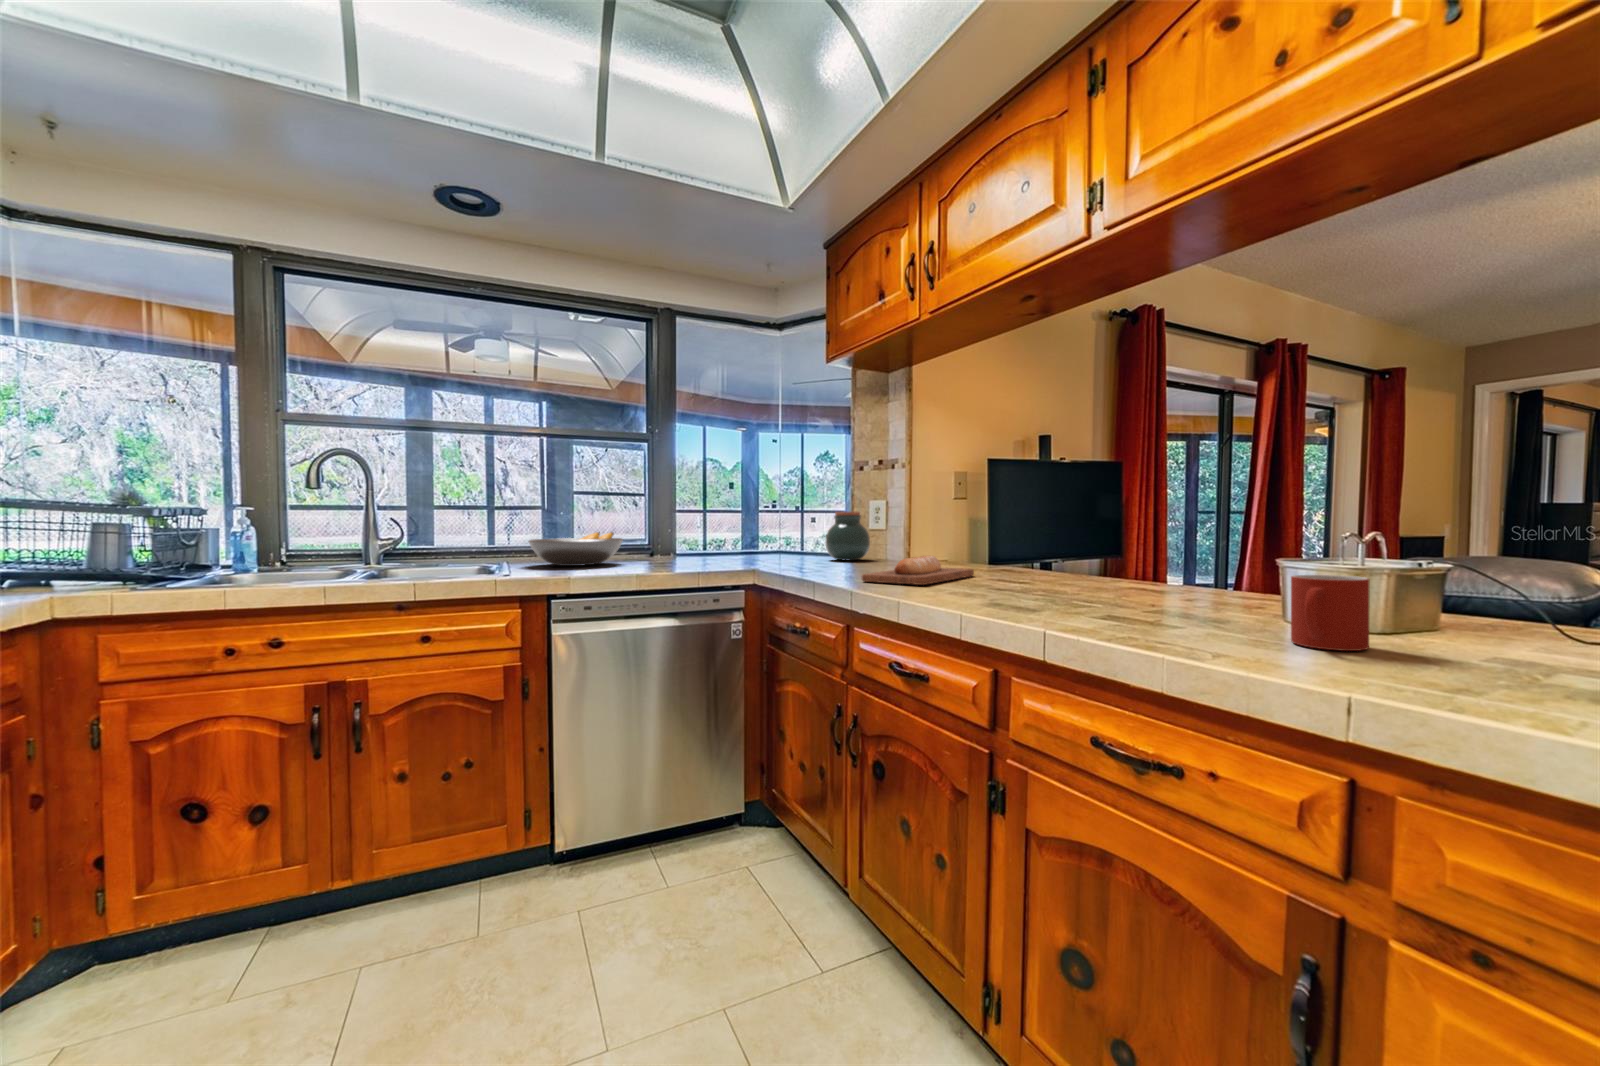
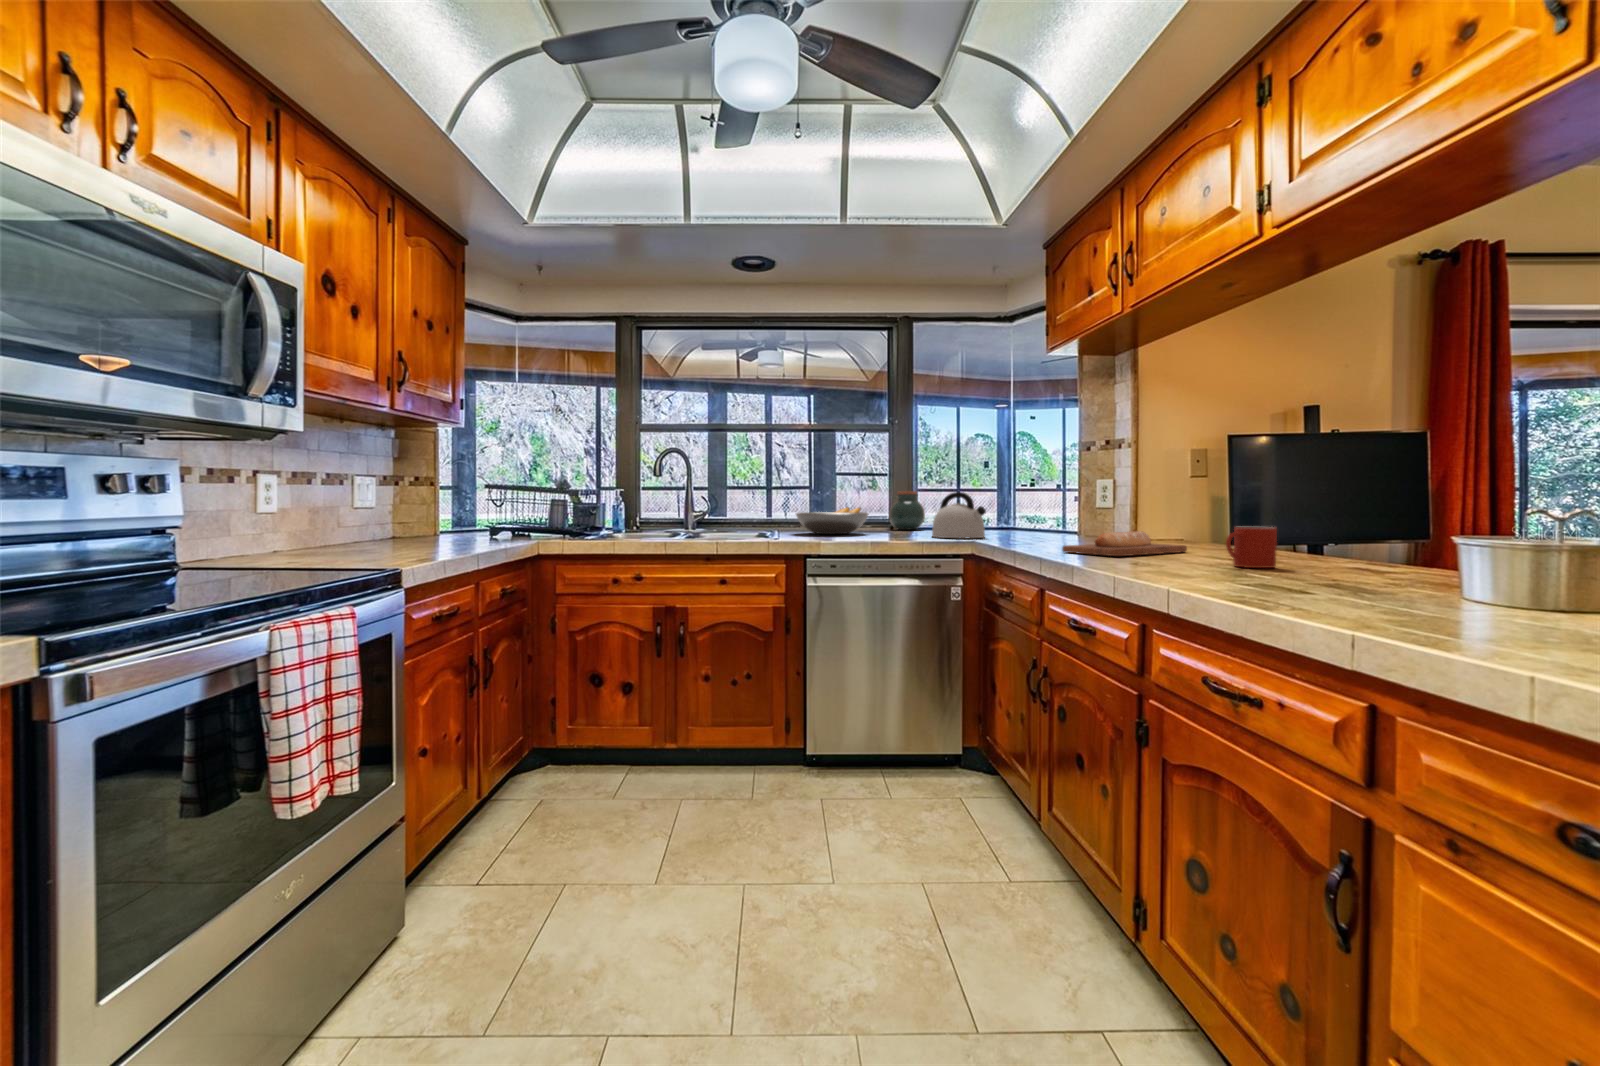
jar: present [826,512,870,560] -> present [890,491,925,530]
kettle: none [700,514,762,567] -> present [932,492,986,538]
mug: present [1291,575,1369,651] -> present [1226,527,1277,568]

